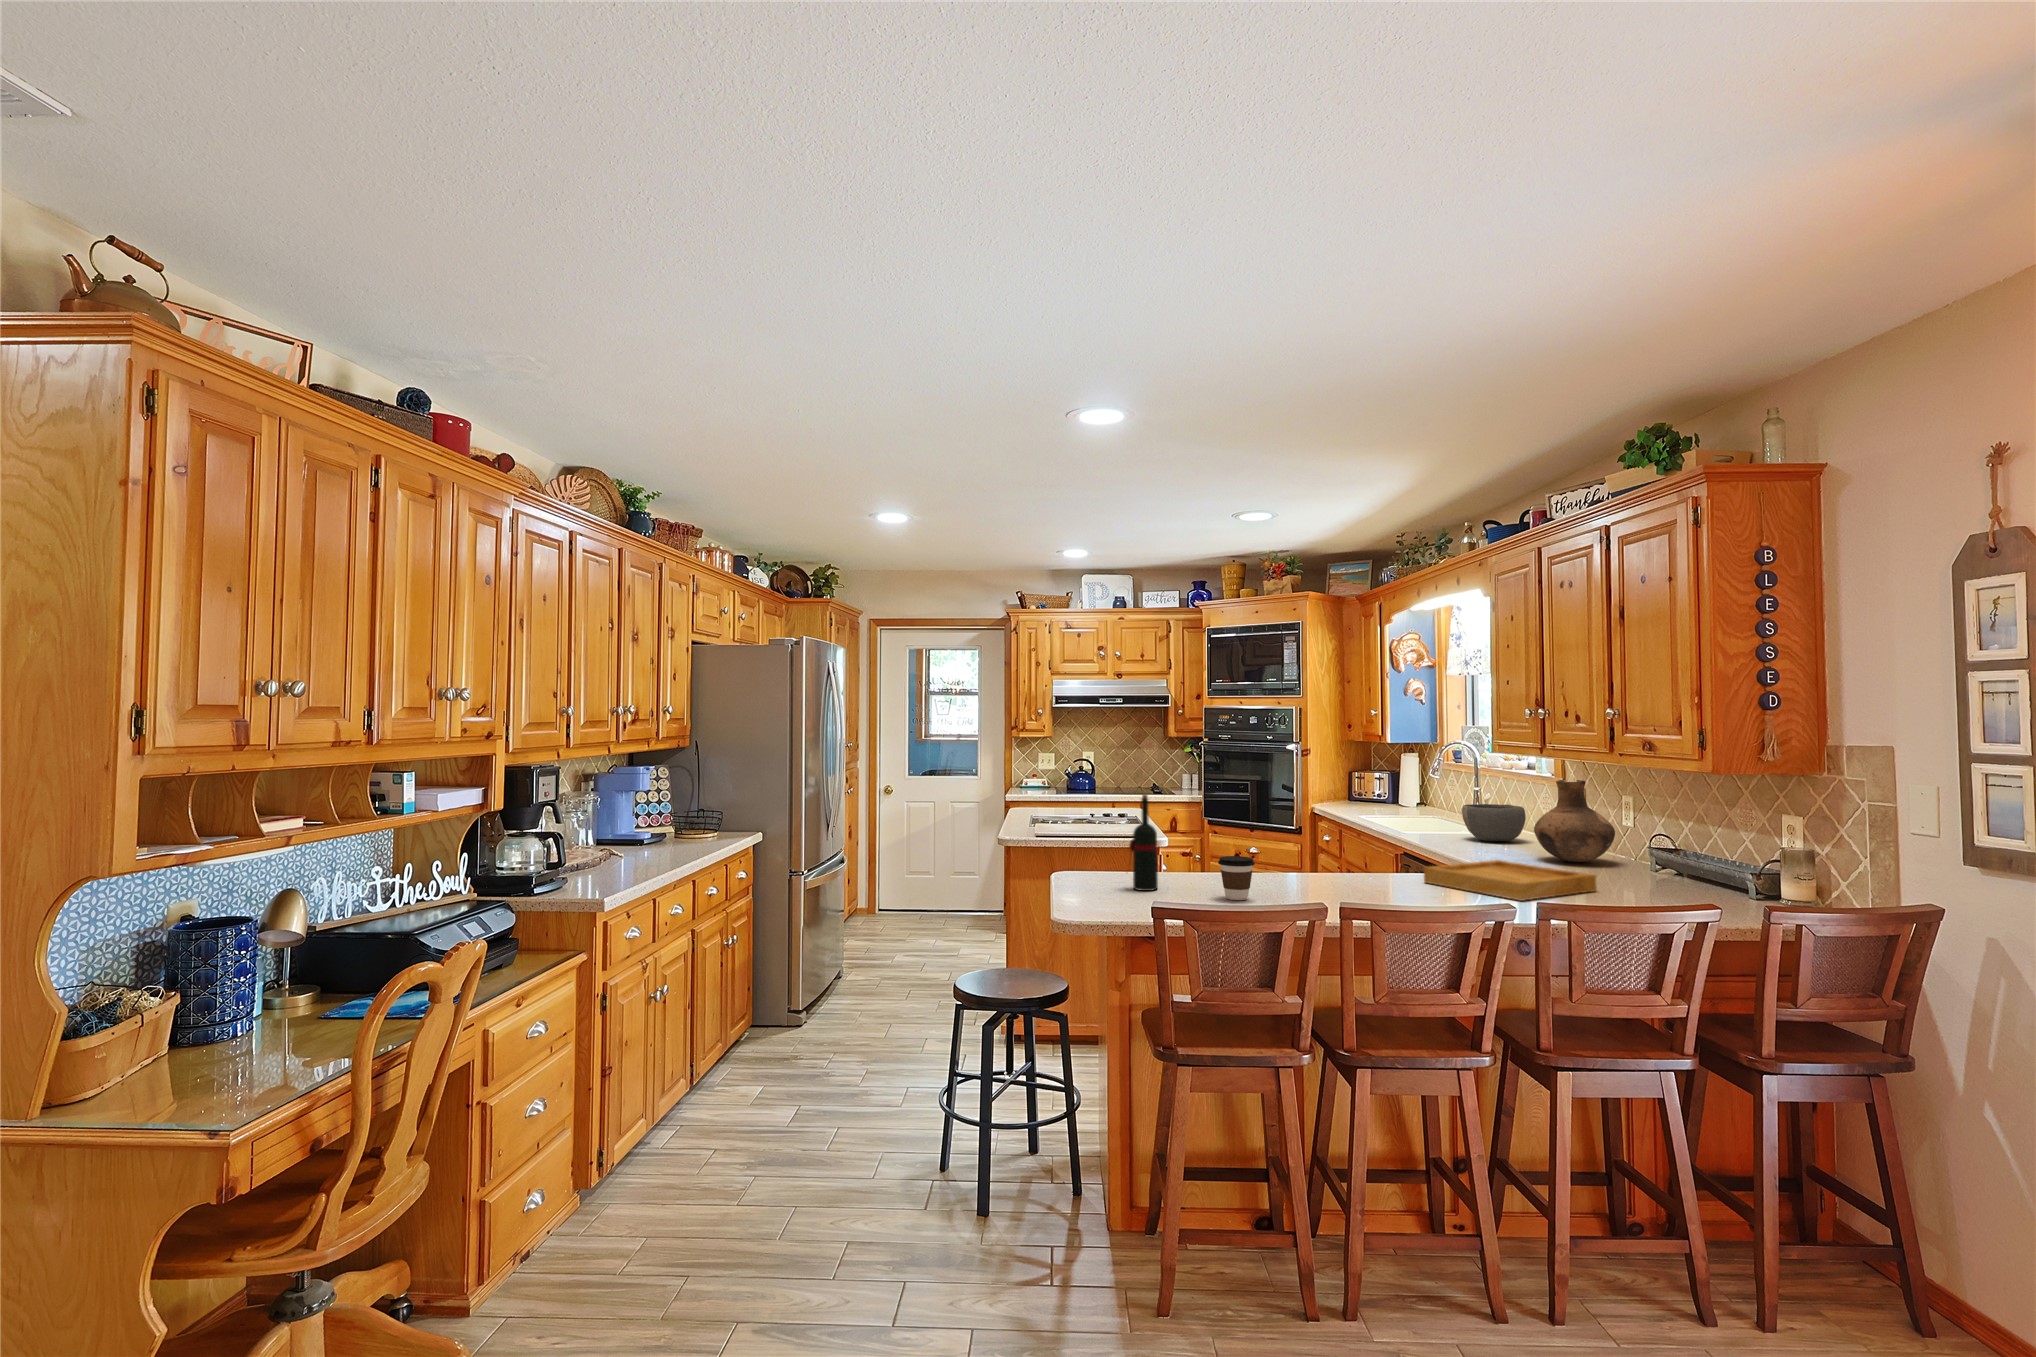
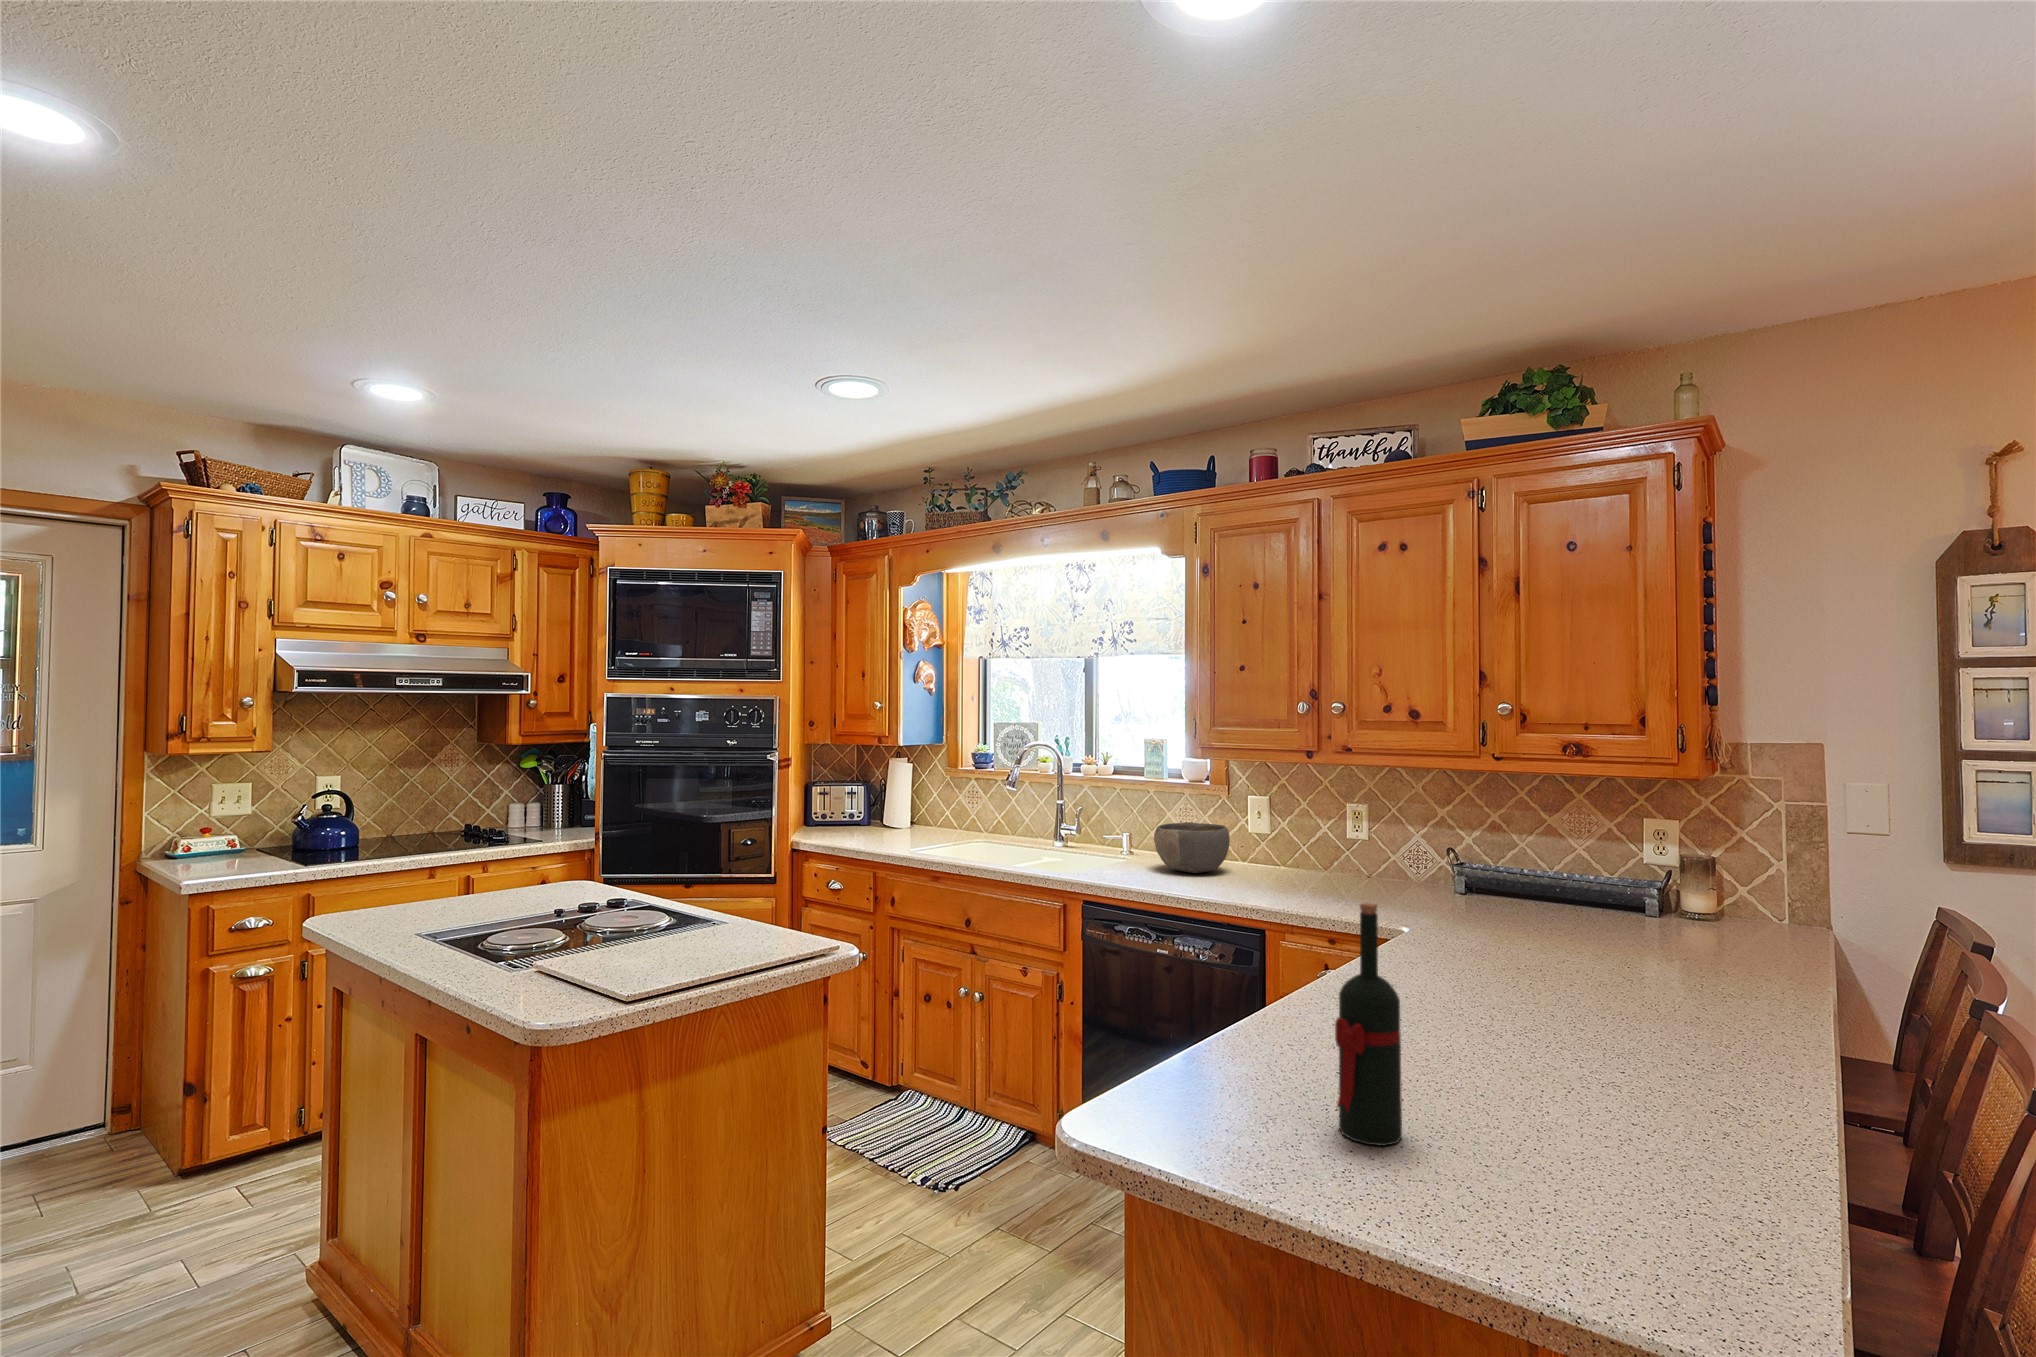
vase: present [1534,780,1615,862] -> none [1325,790,1418,892]
coffee cup: present [1218,856,1255,900] -> none [1501,1006,1587,1109]
tray: present [1424,860,1597,901] -> none [1426,910,1646,977]

